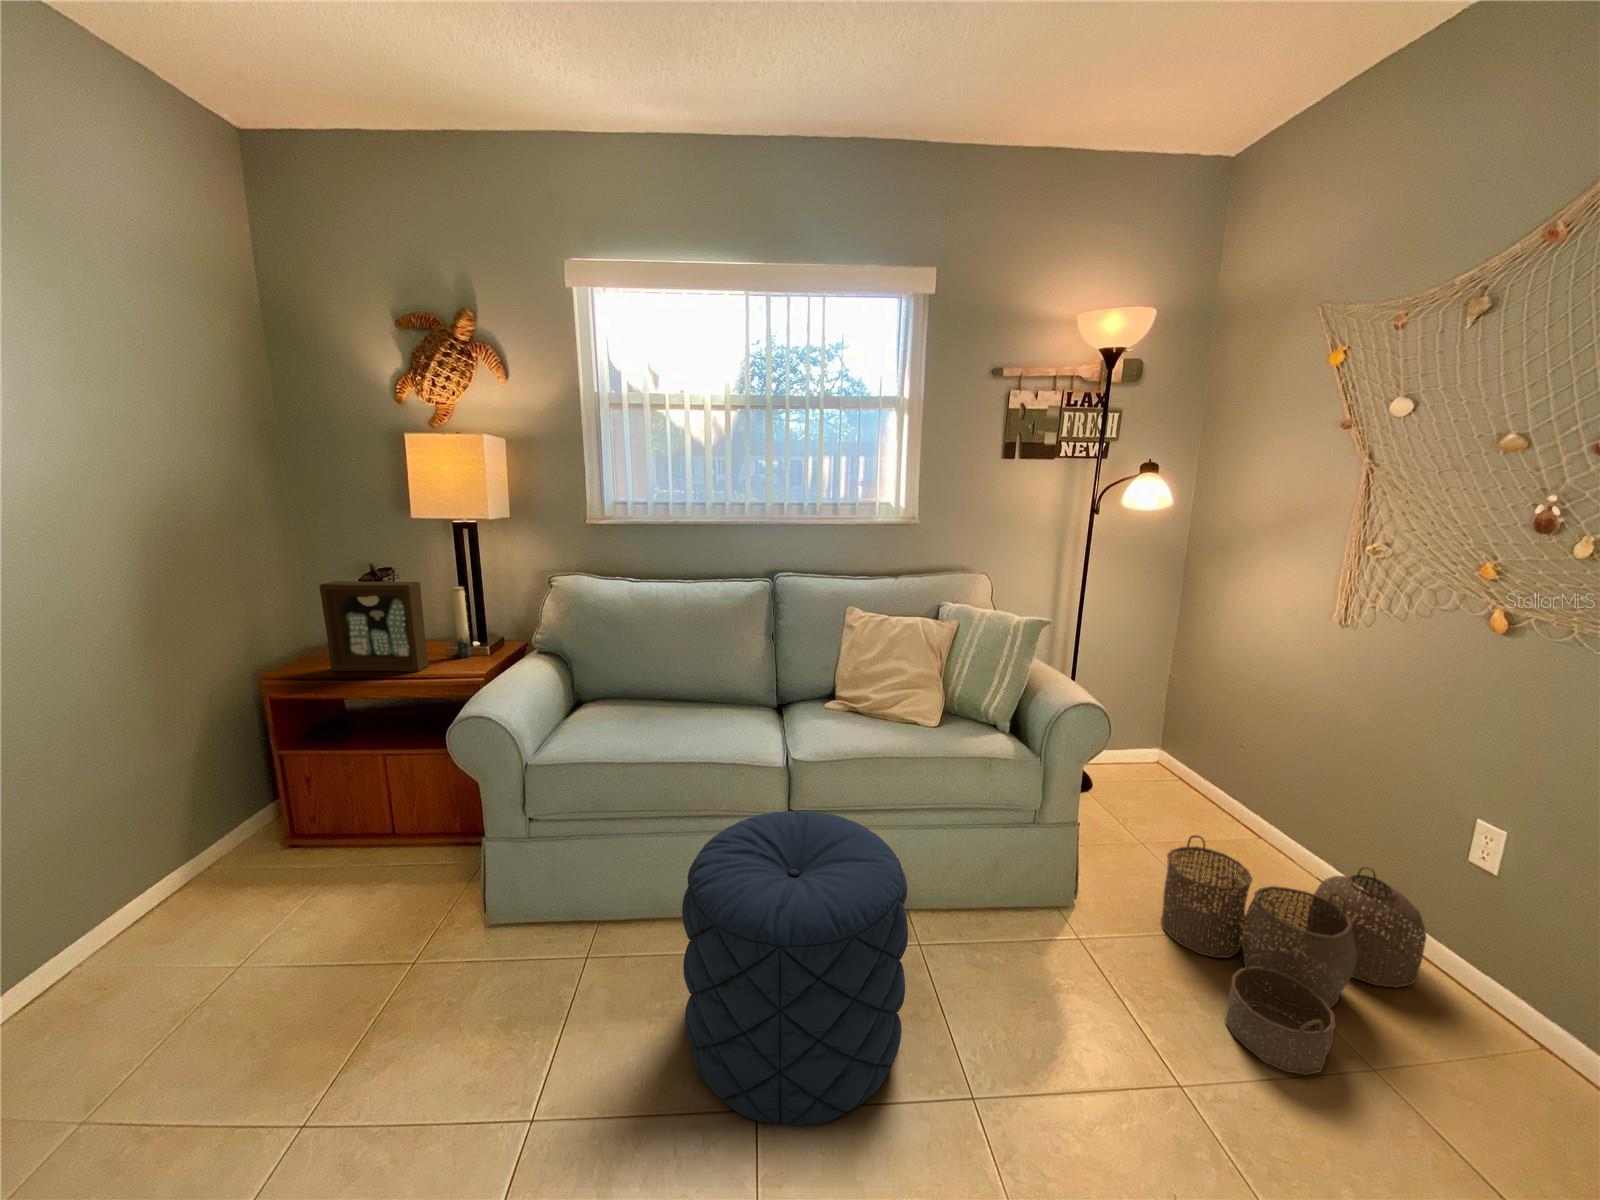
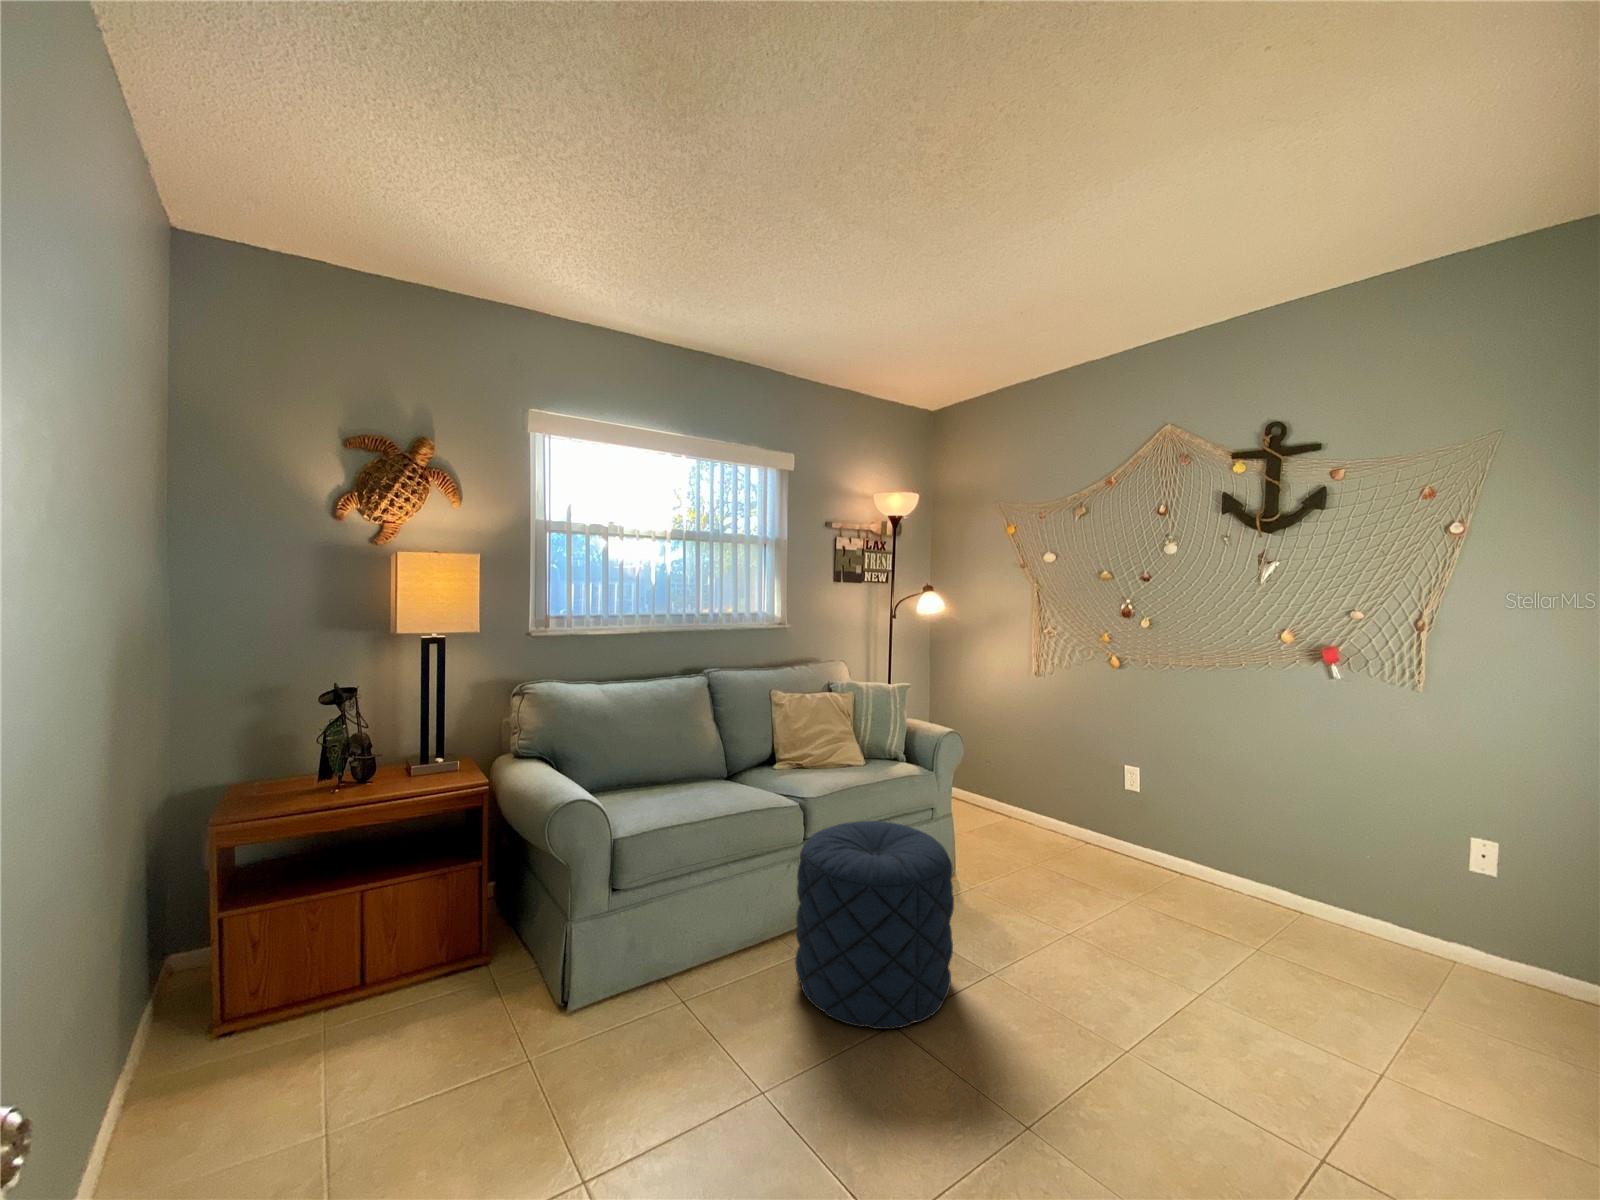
picture frame: present [319,581,429,672] -> none [298,695,412,802]
candle: present [453,587,471,657] -> none [418,700,440,773]
woven basket: present [1161,835,1426,1075] -> none [1001,806,1119,912]

